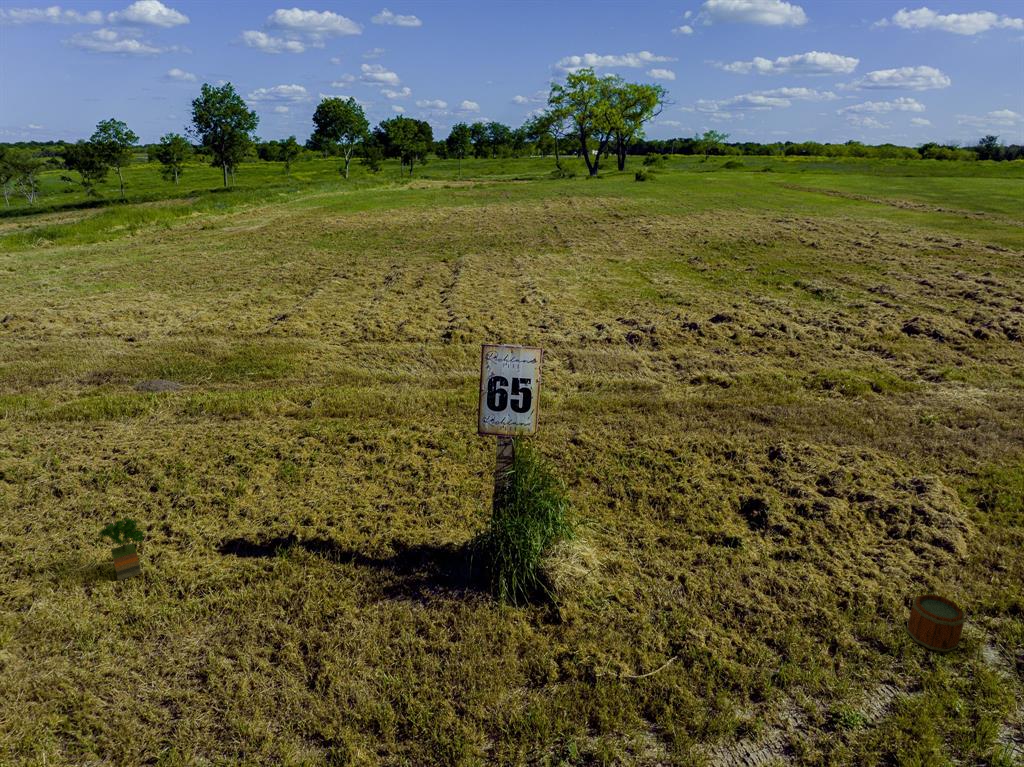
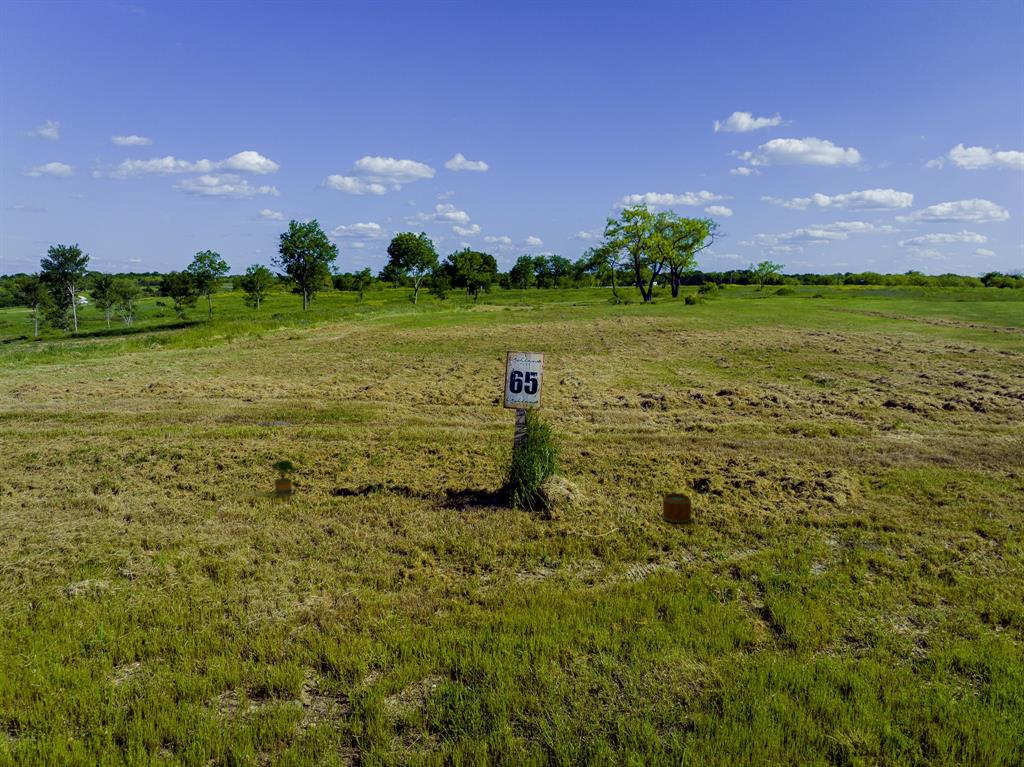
bucket: present [907,594,965,652] -> present [663,494,691,523]

